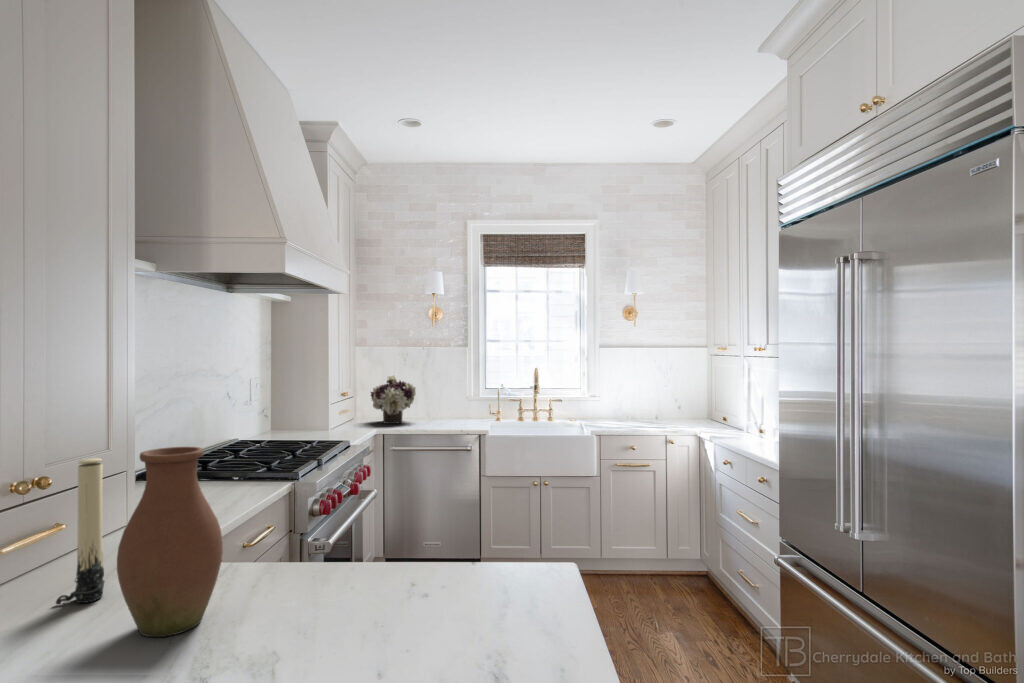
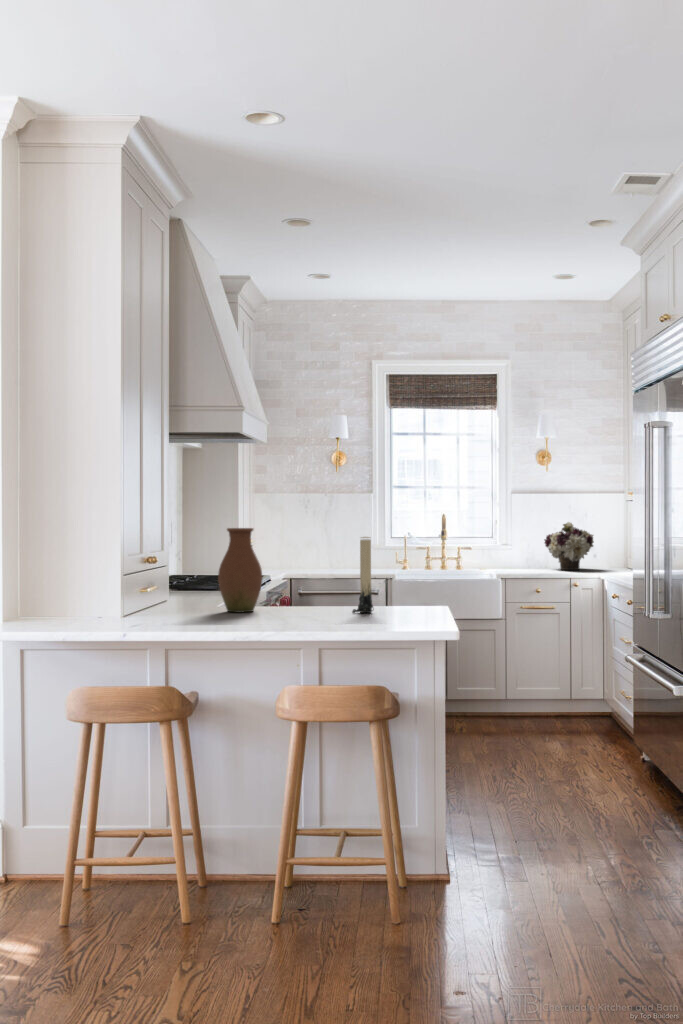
flower arrangement: present [371,375,416,424] -> present [544,522,594,570]
candle: present [56,458,104,604] -> present [352,537,373,613]

